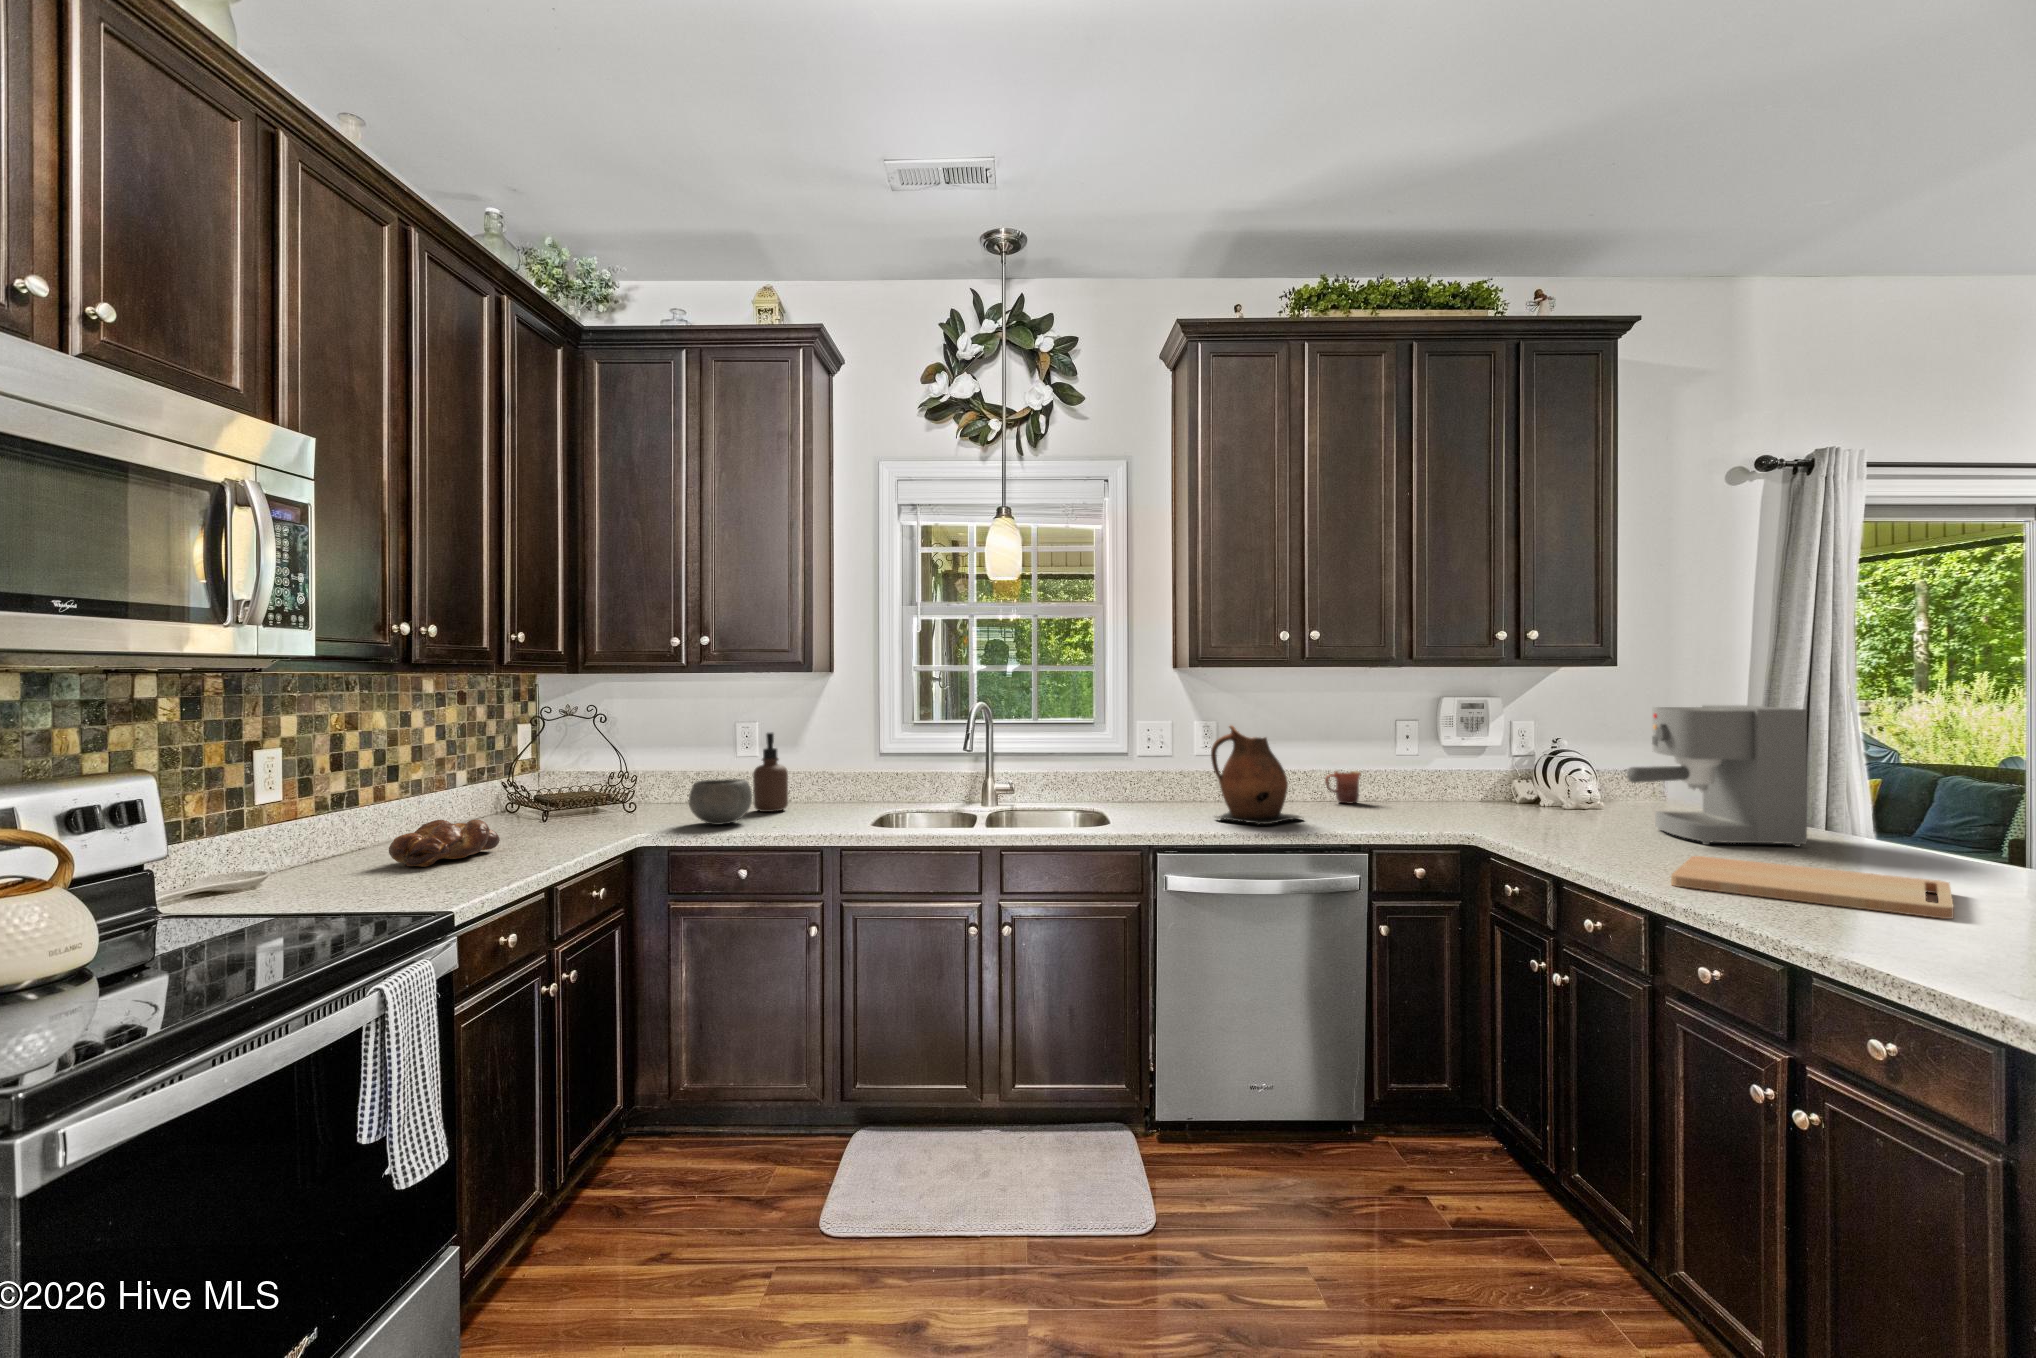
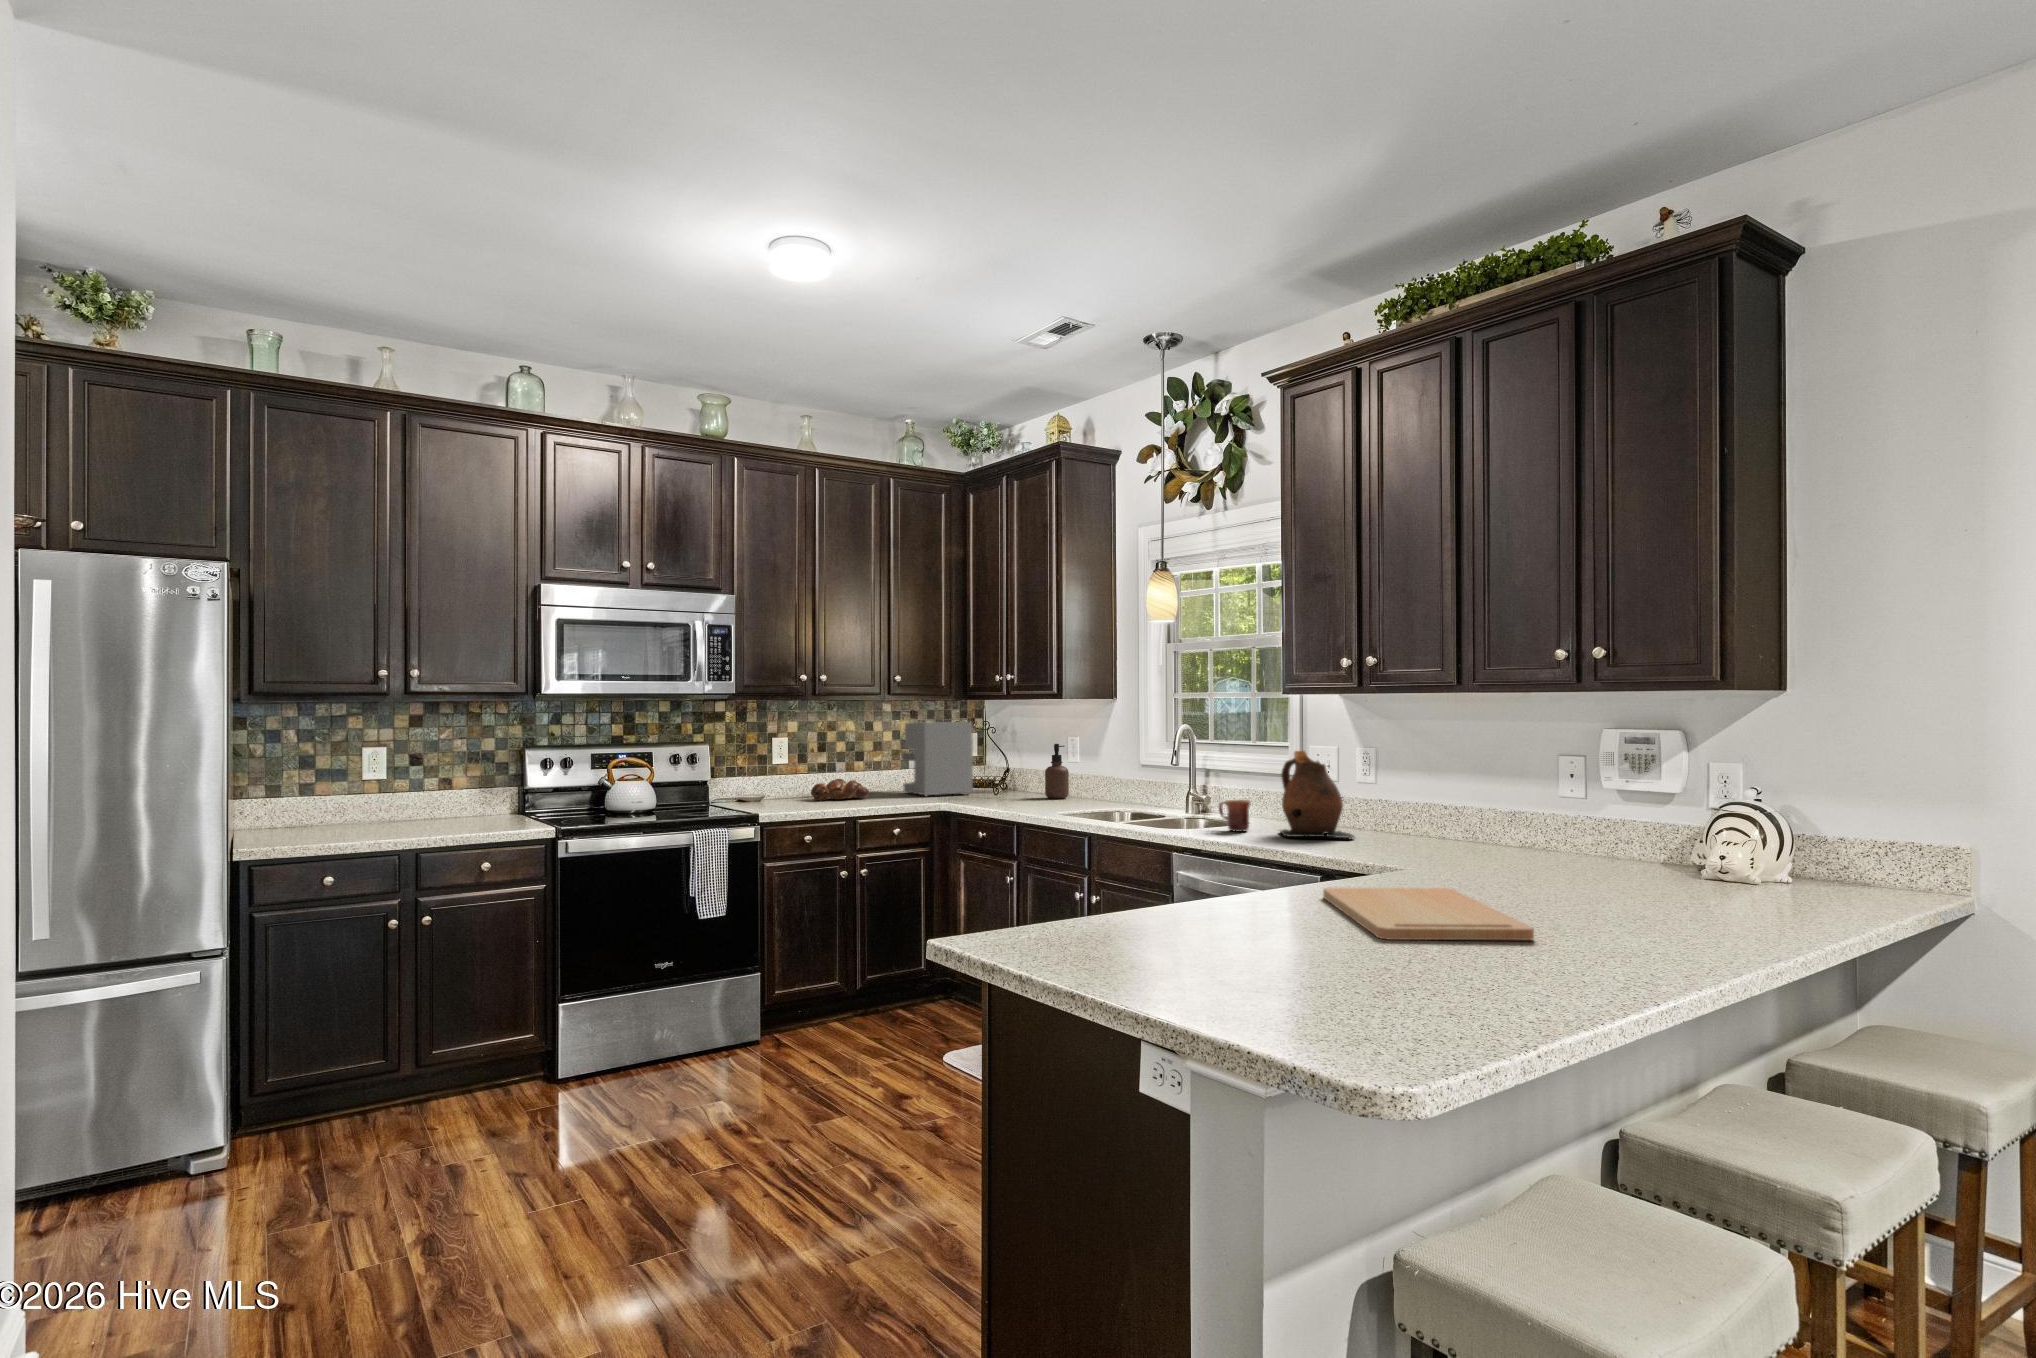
coffee maker: present [1627,705,1807,847] -> present [901,722,973,797]
mug: present [1325,771,1361,803] -> present [1219,800,1251,832]
bowl: present [689,779,752,825] -> none [980,772,1020,801]

